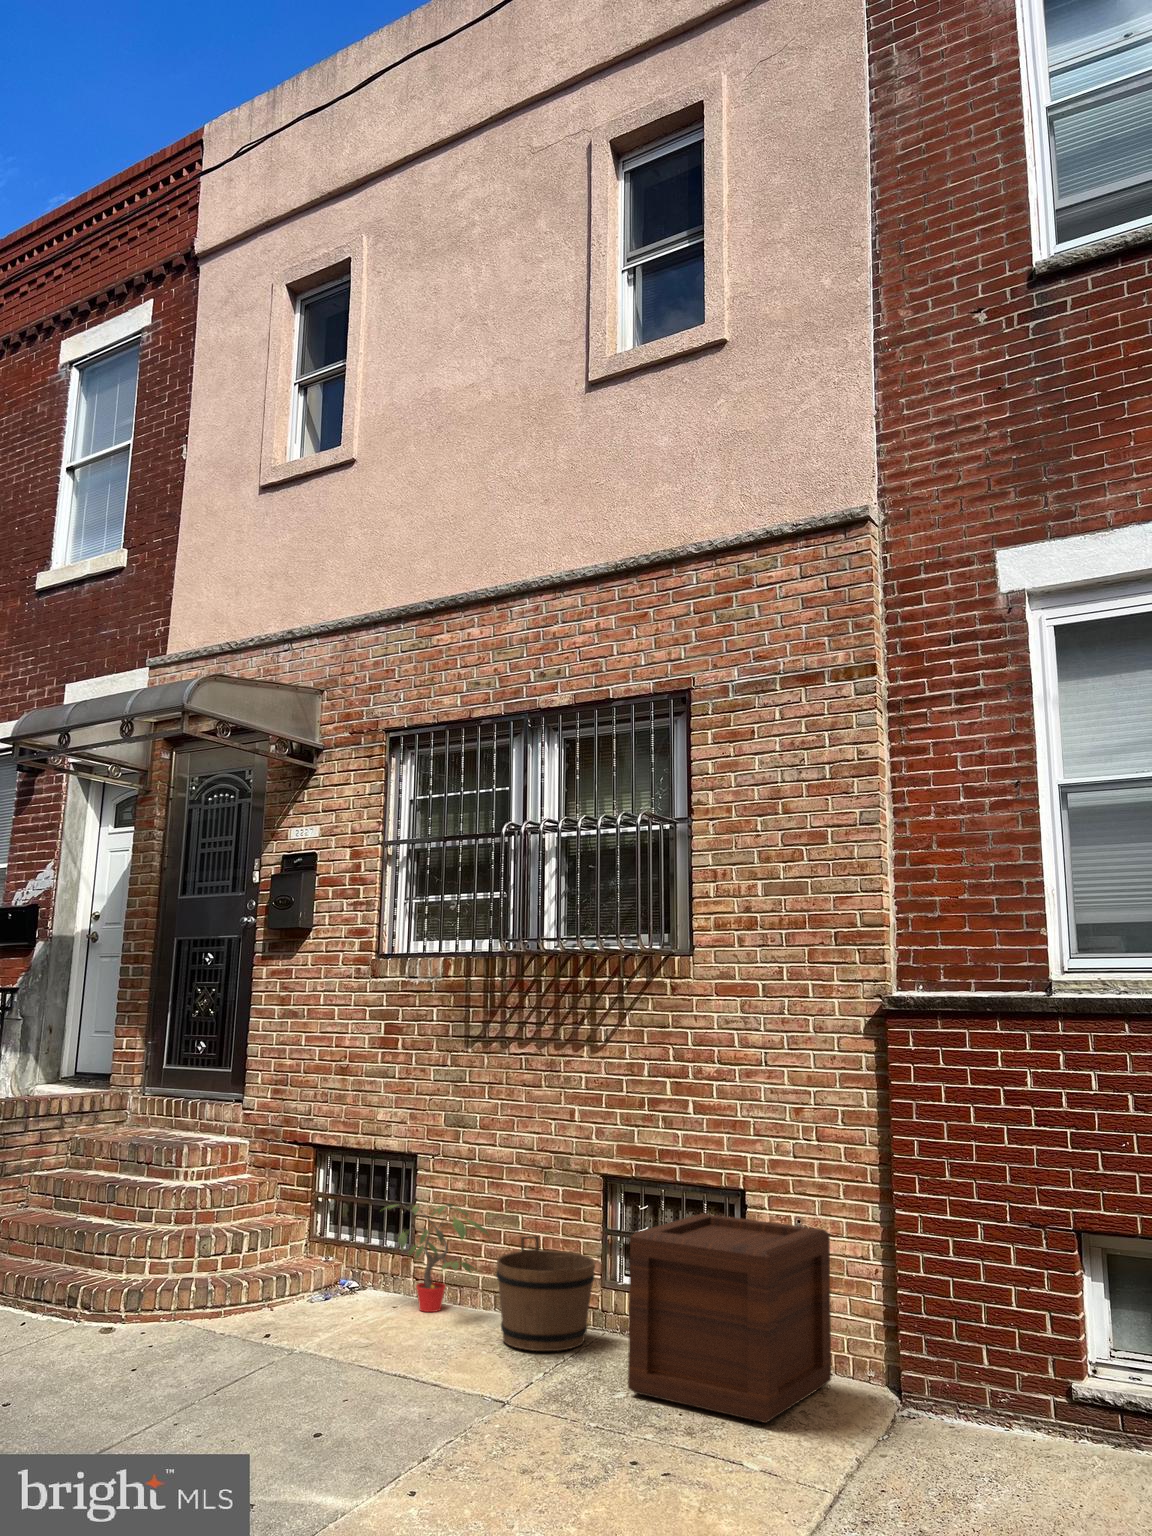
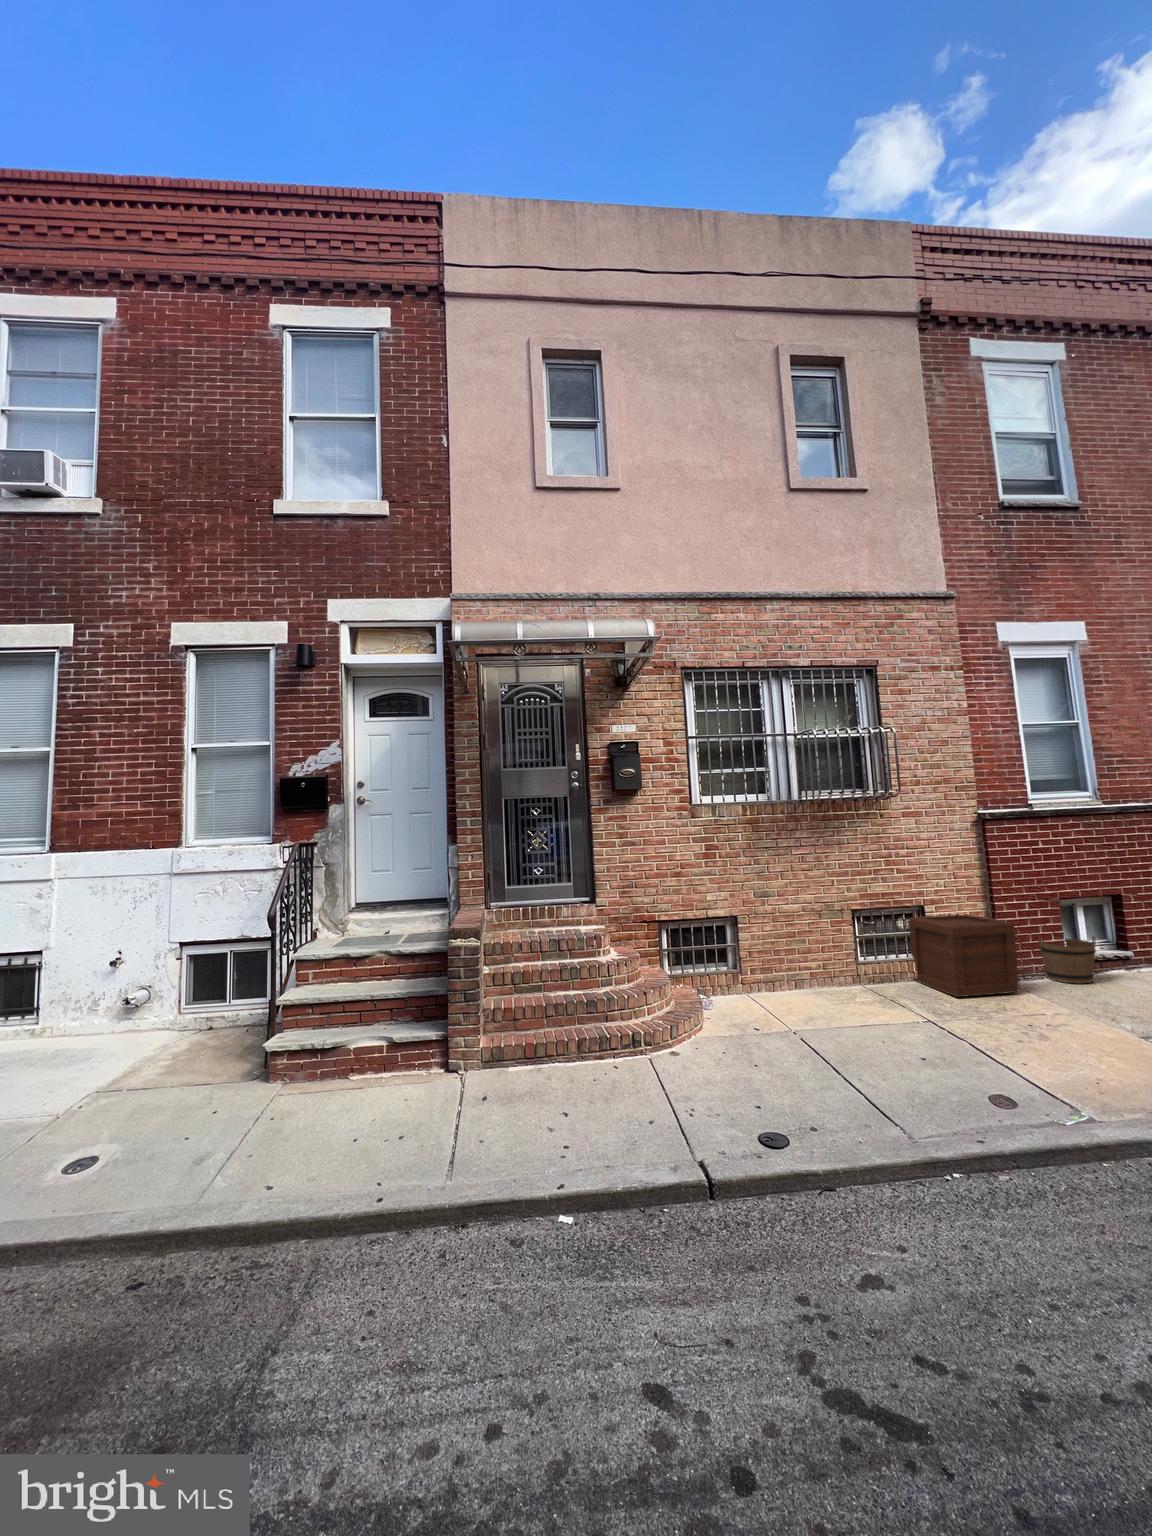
potted plant: present [385,1204,489,1312] -> none [748,937,819,996]
bucket: present [496,1236,596,1351] -> present [1038,936,1096,983]

